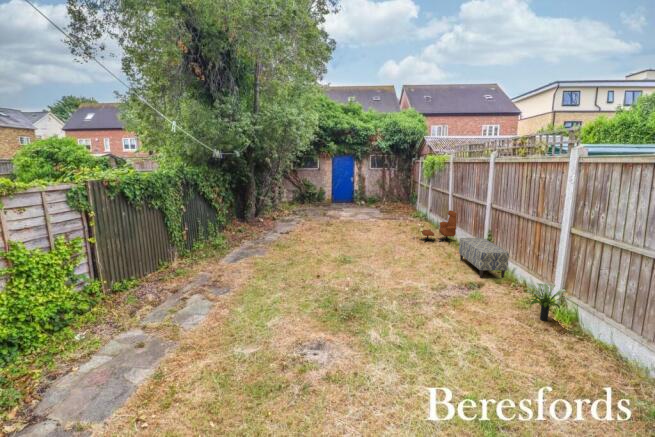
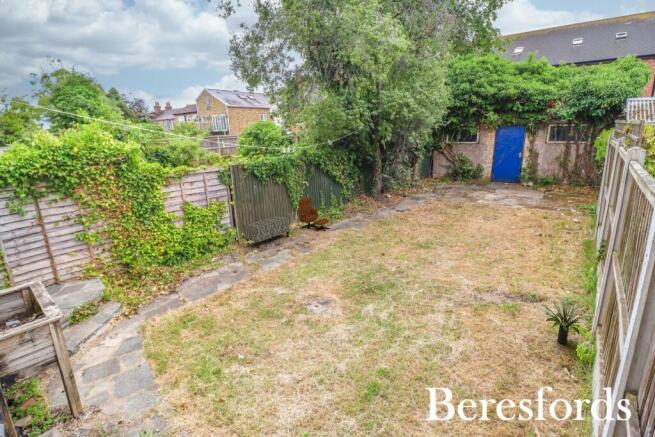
lounge chair: present [420,210,457,243] -> present [297,197,329,231]
bench: present [459,238,509,278] -> present [243,216,290,248]

